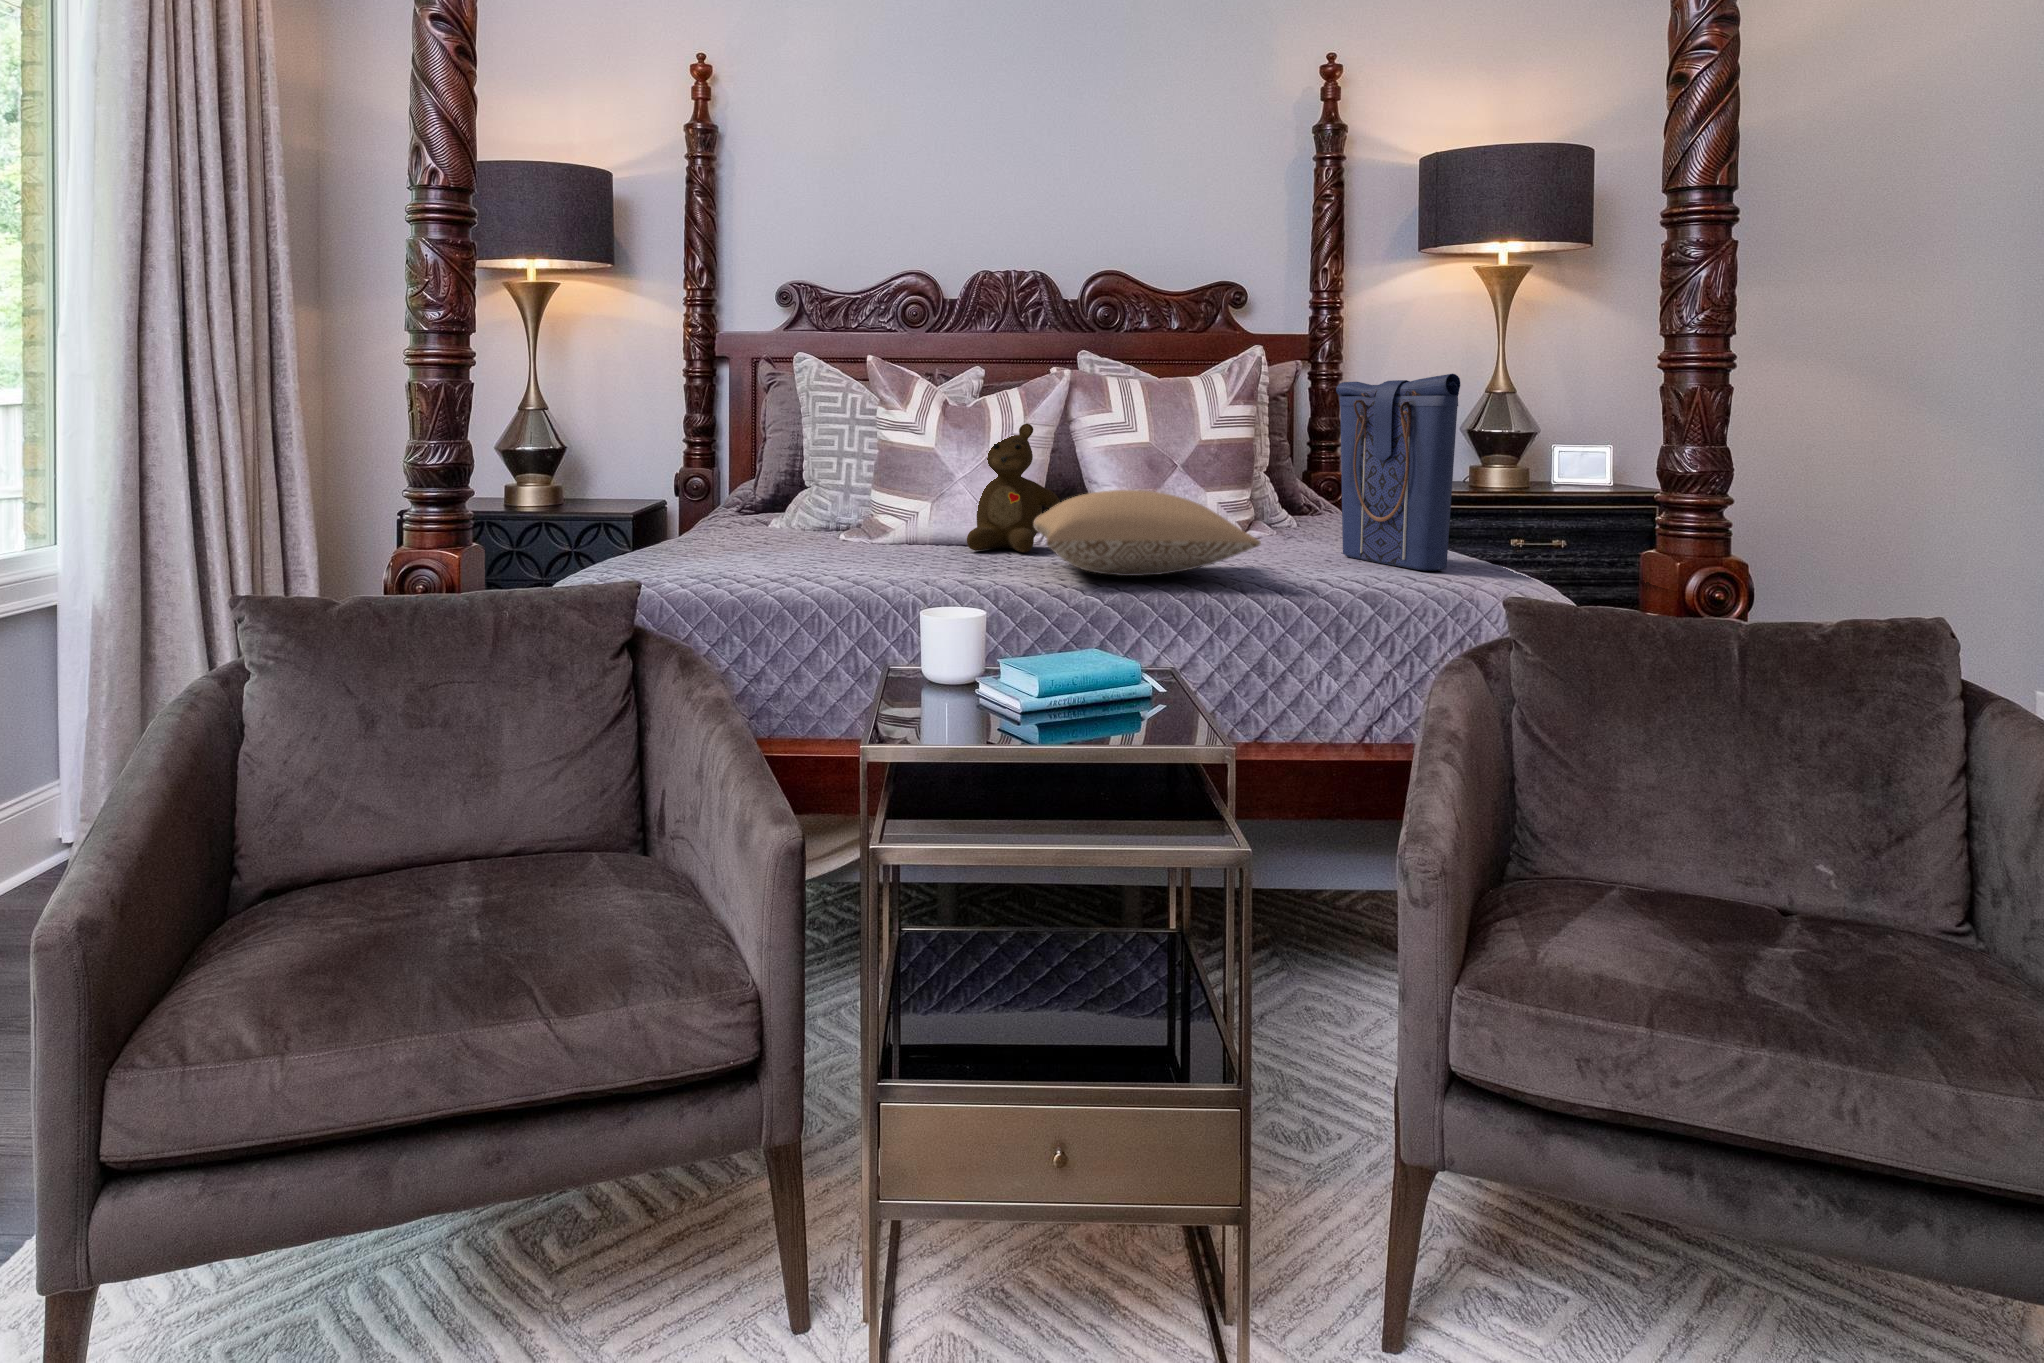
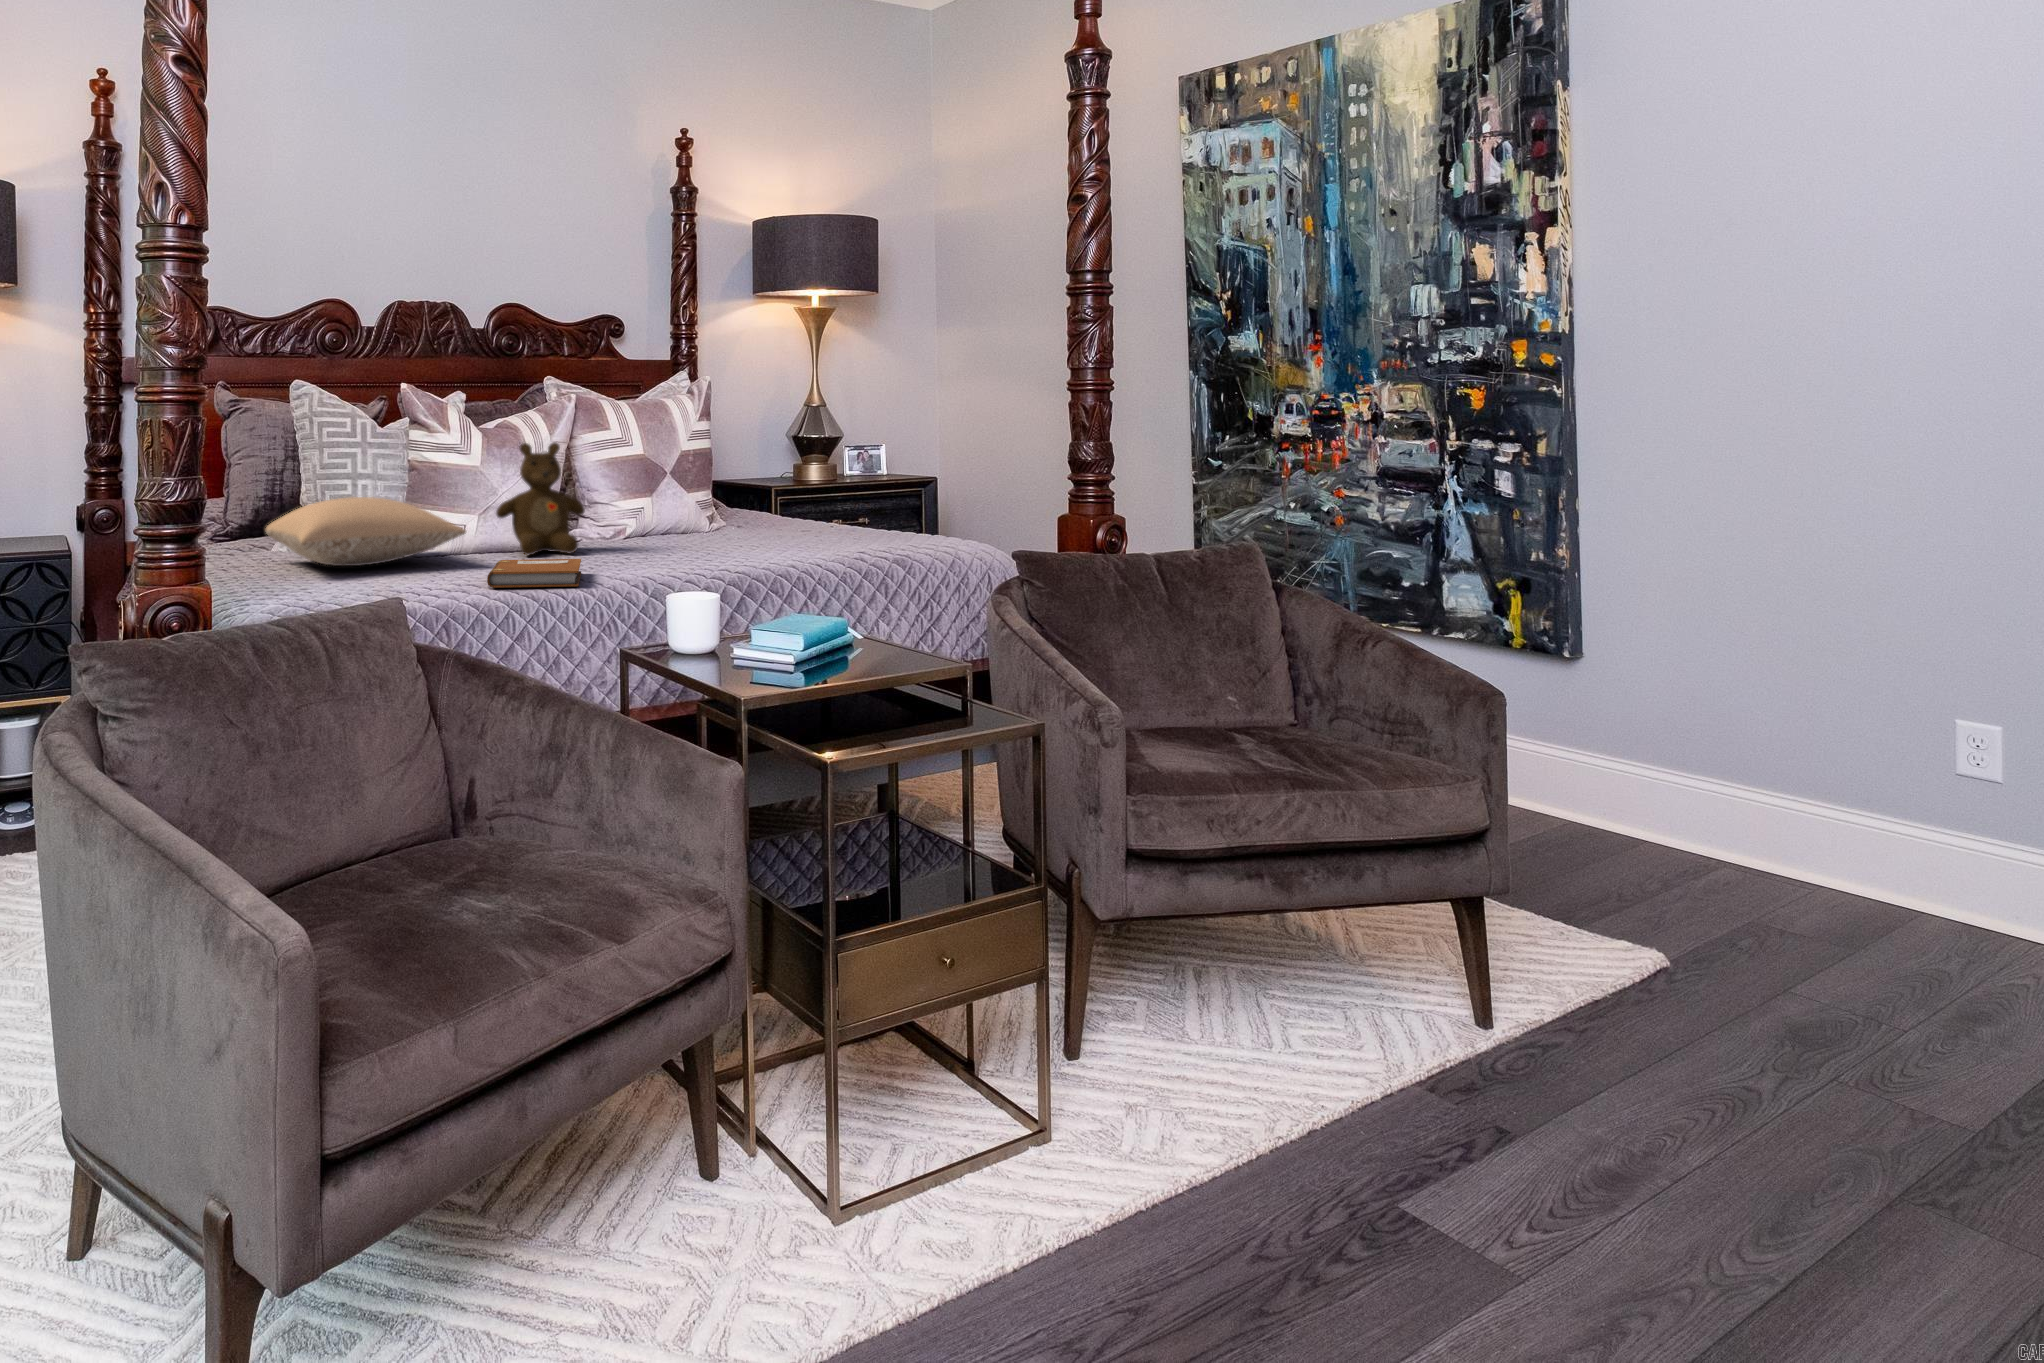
tote bag: present [1336,374,1460,571] -> none [782,394,896,541]
pillow: present [1034,490,1261,576] -> present [266,497,466,566]
notebook: none [824,550,968,586] -> present [487,559,581,588]

